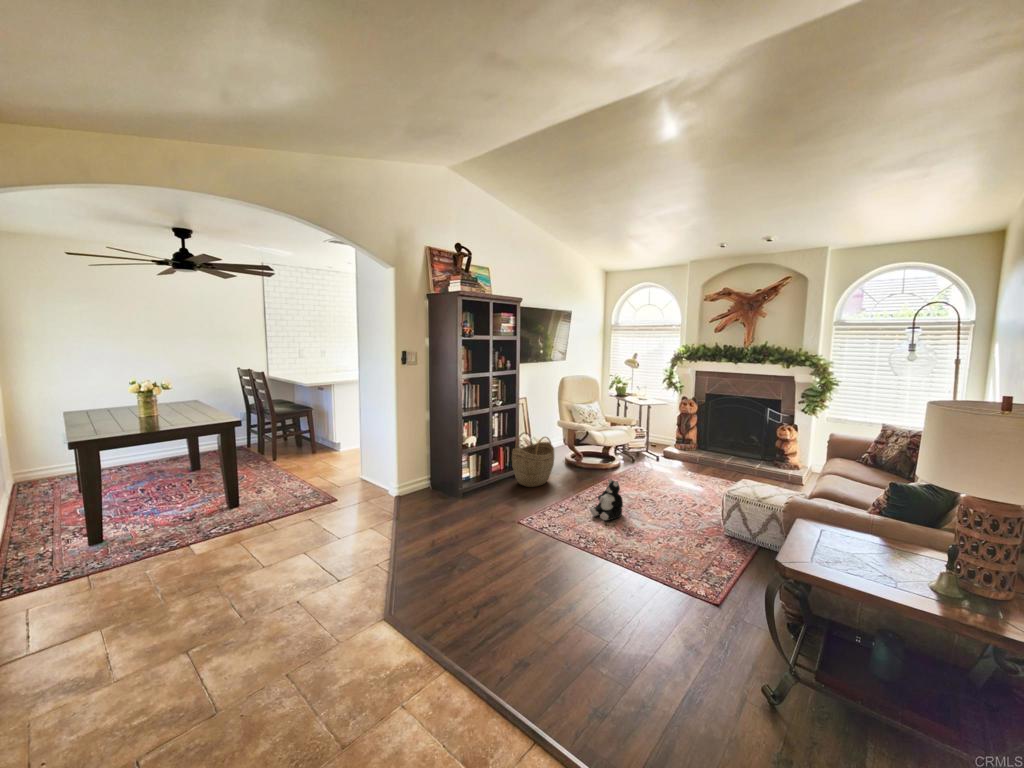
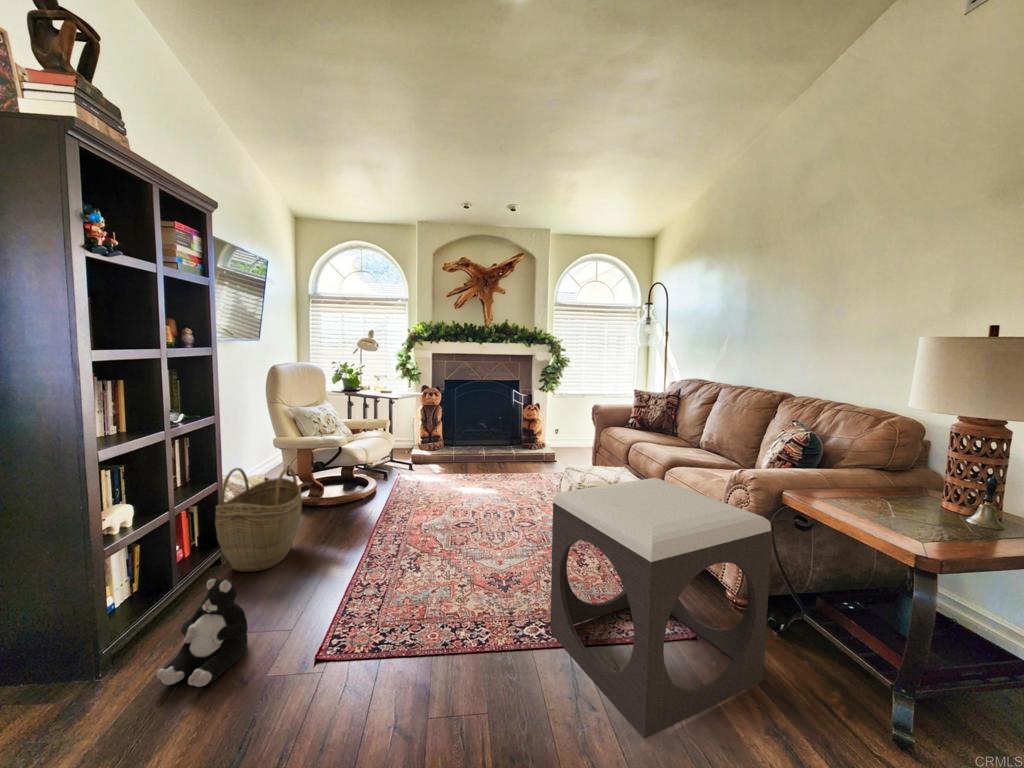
footstool: none [625,476,748,639] -> present [550,478,772,739]
plush toy: present [590,479,623,521] -> present [157,578,248,687]

